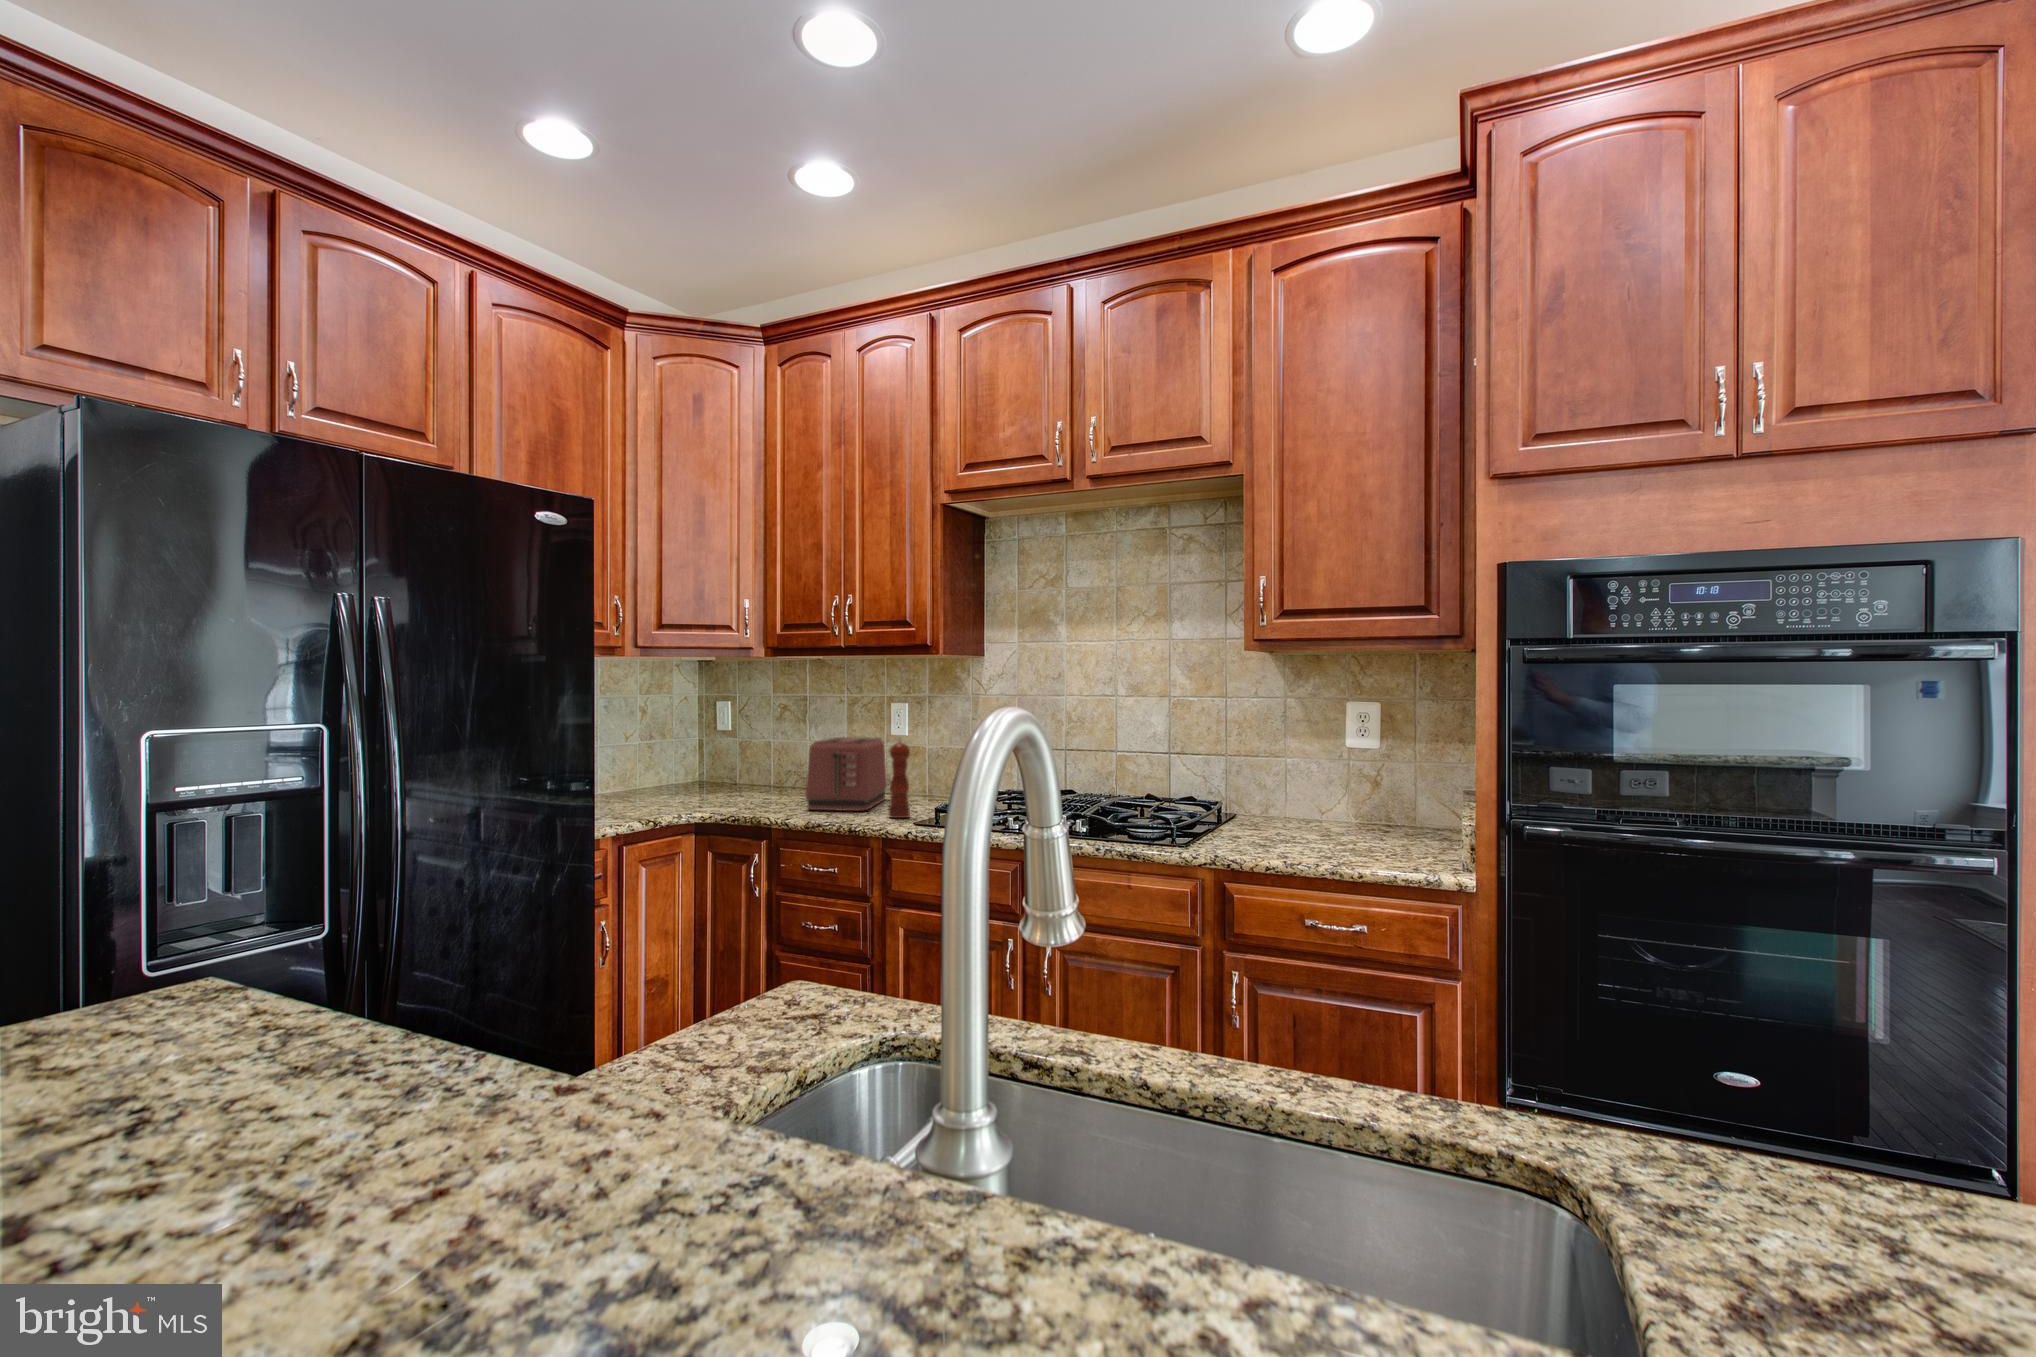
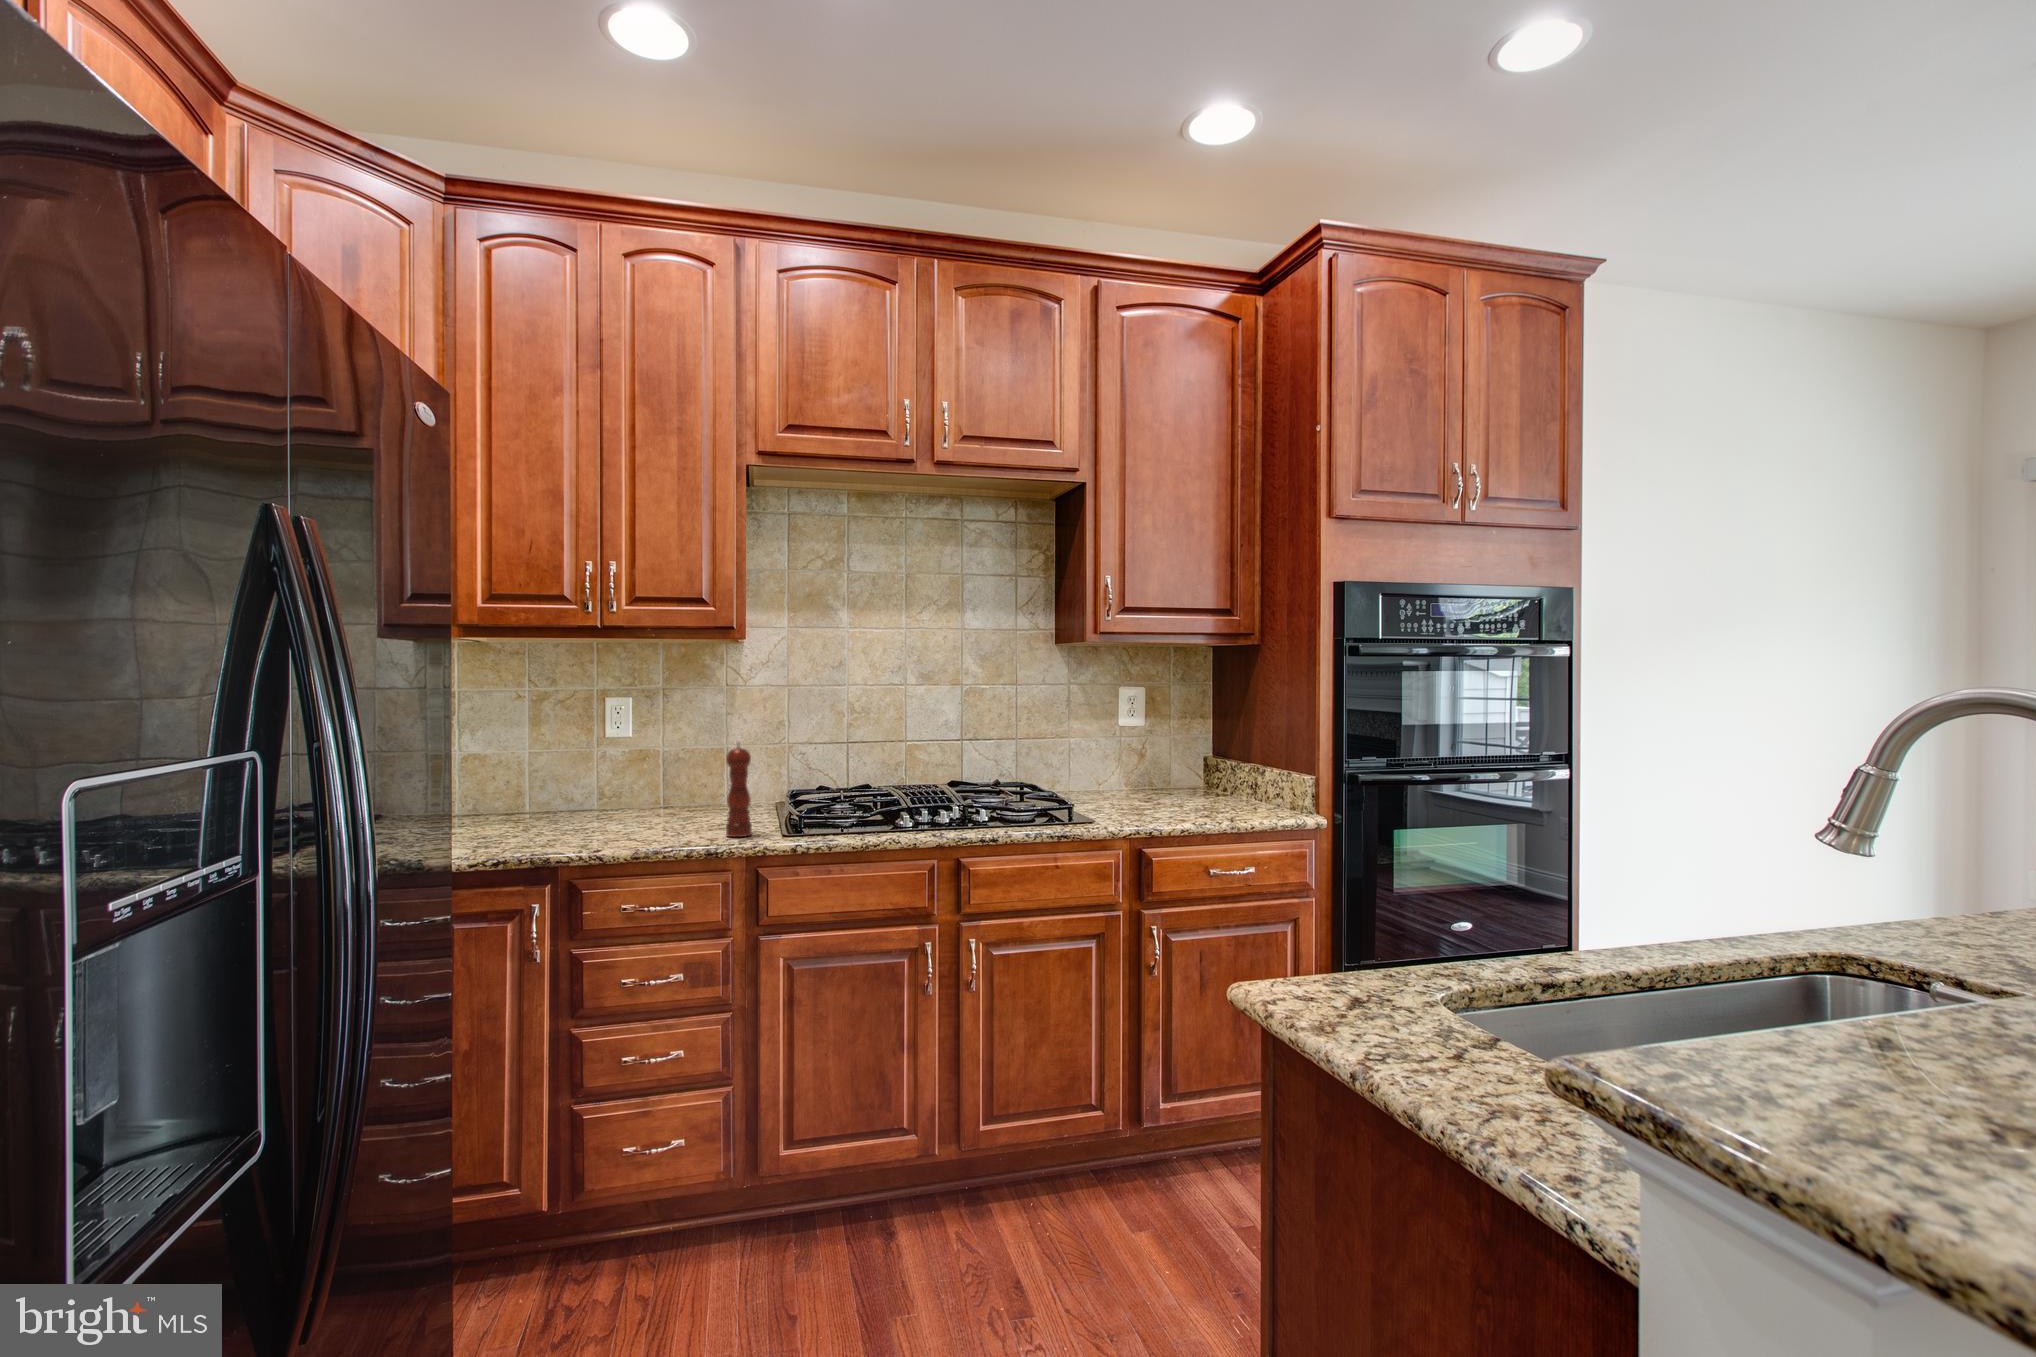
toaster: present [805,737,887,811] -> none [561,744,681,842]

